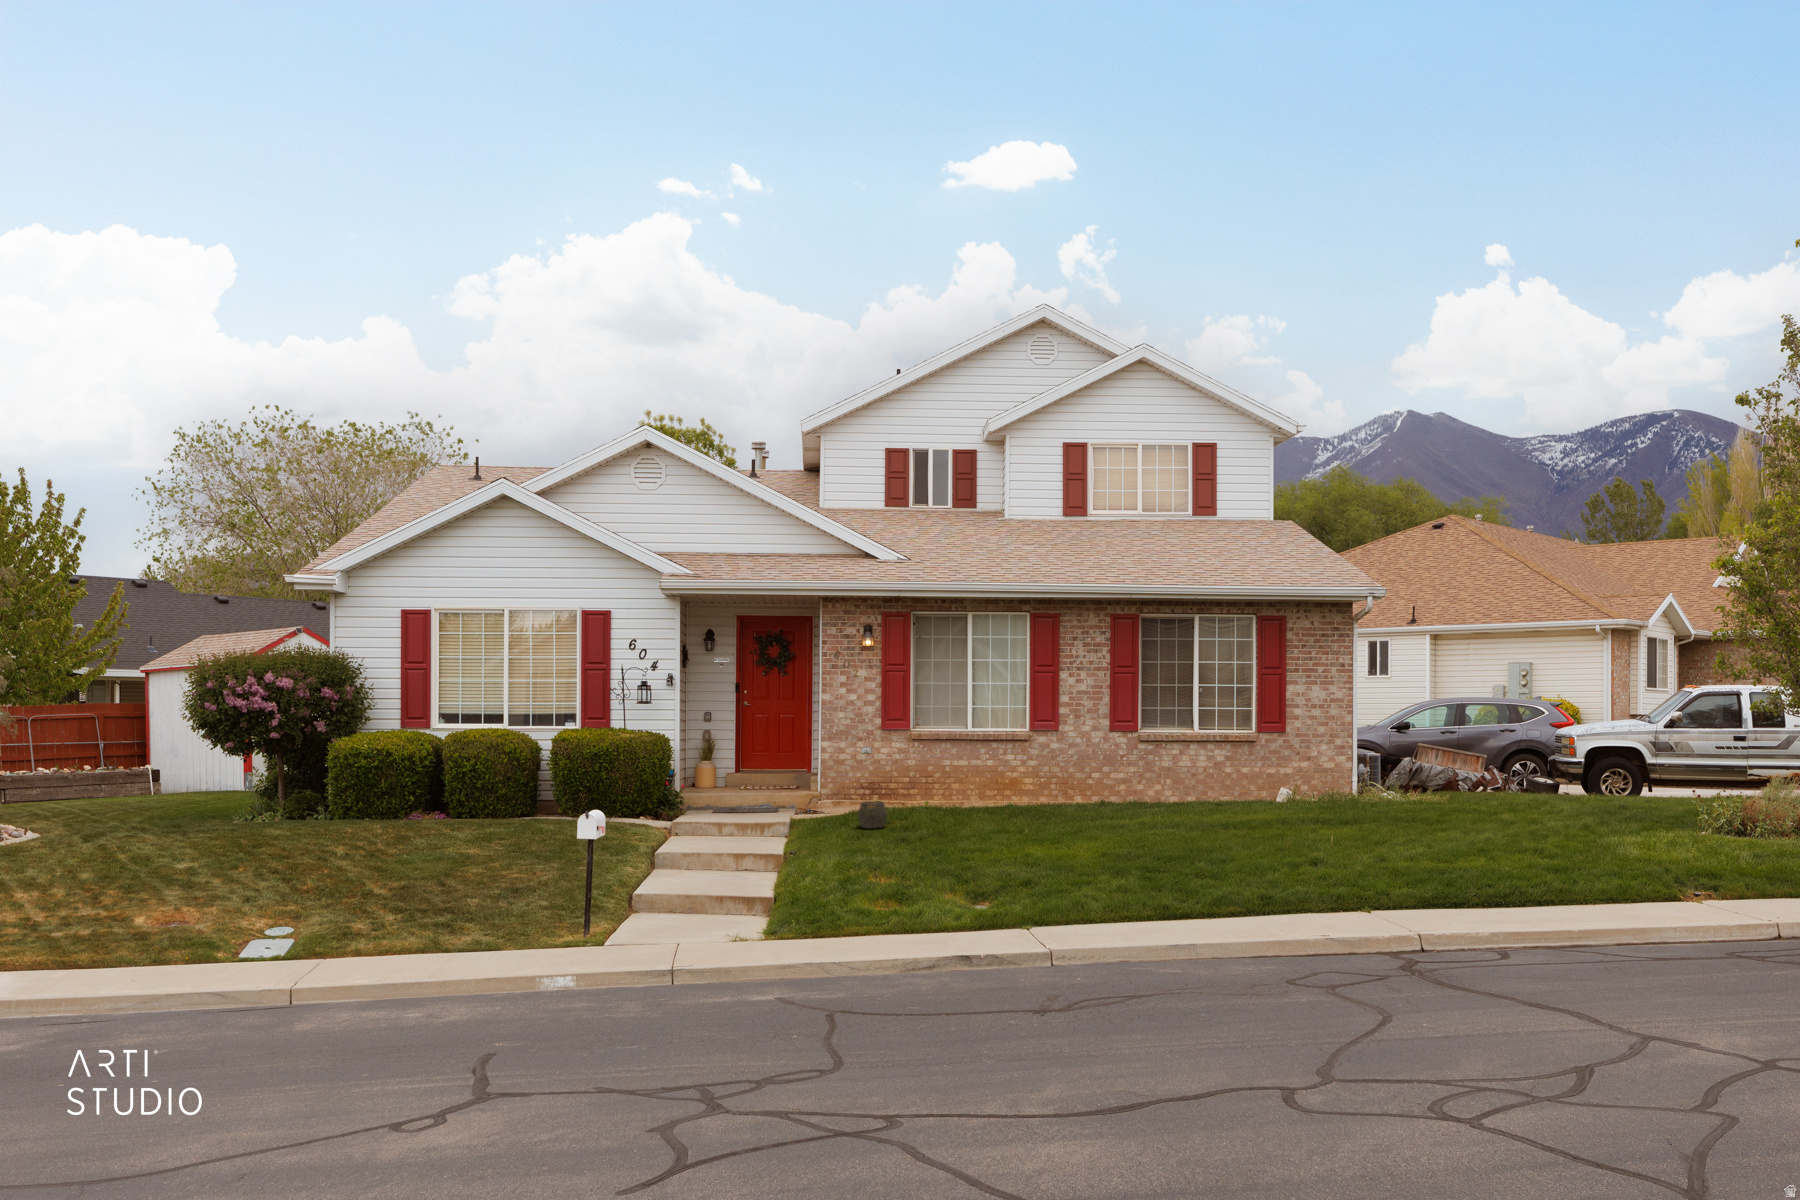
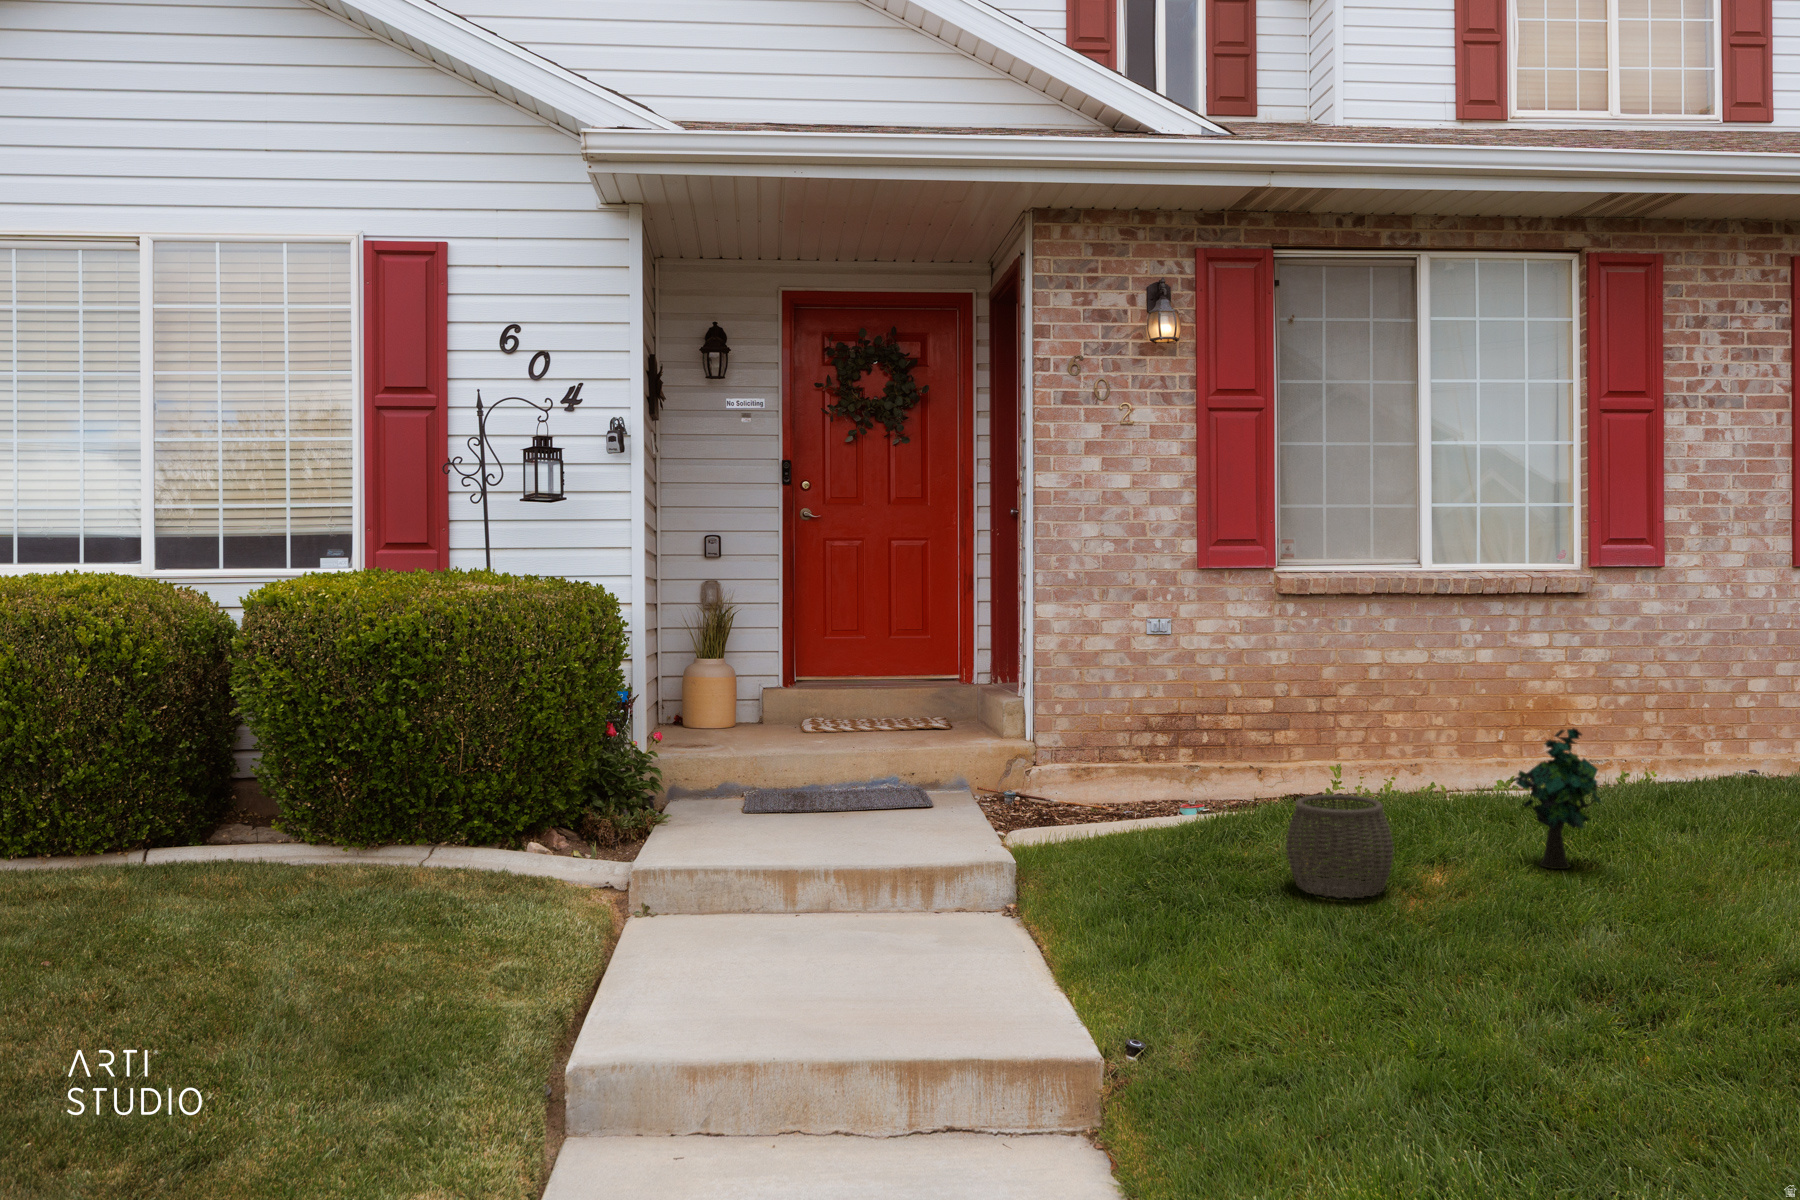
decorative plant: none [931,782,956,824] -> present [1511,728,1602,869]

